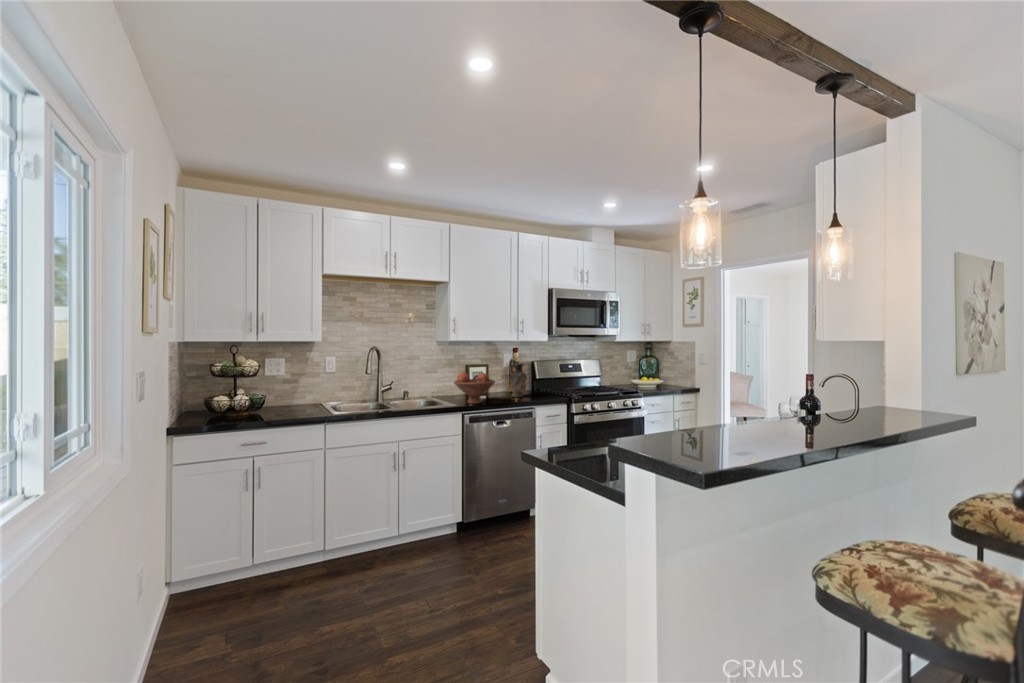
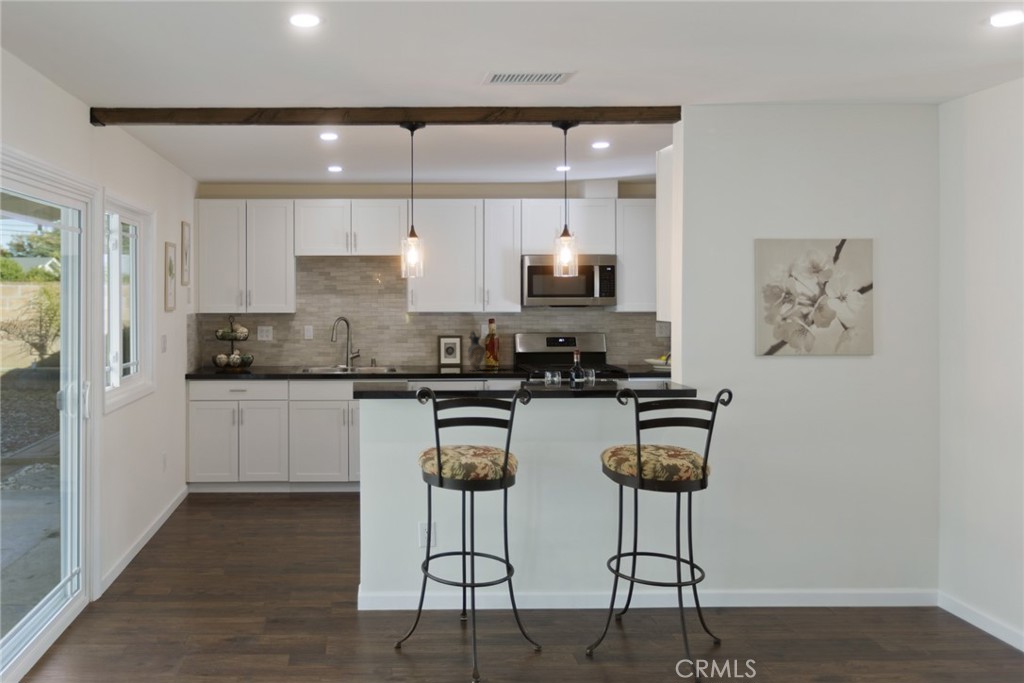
fruit bowl: present [454,372,495,404] -> none [404,343,445,373]

